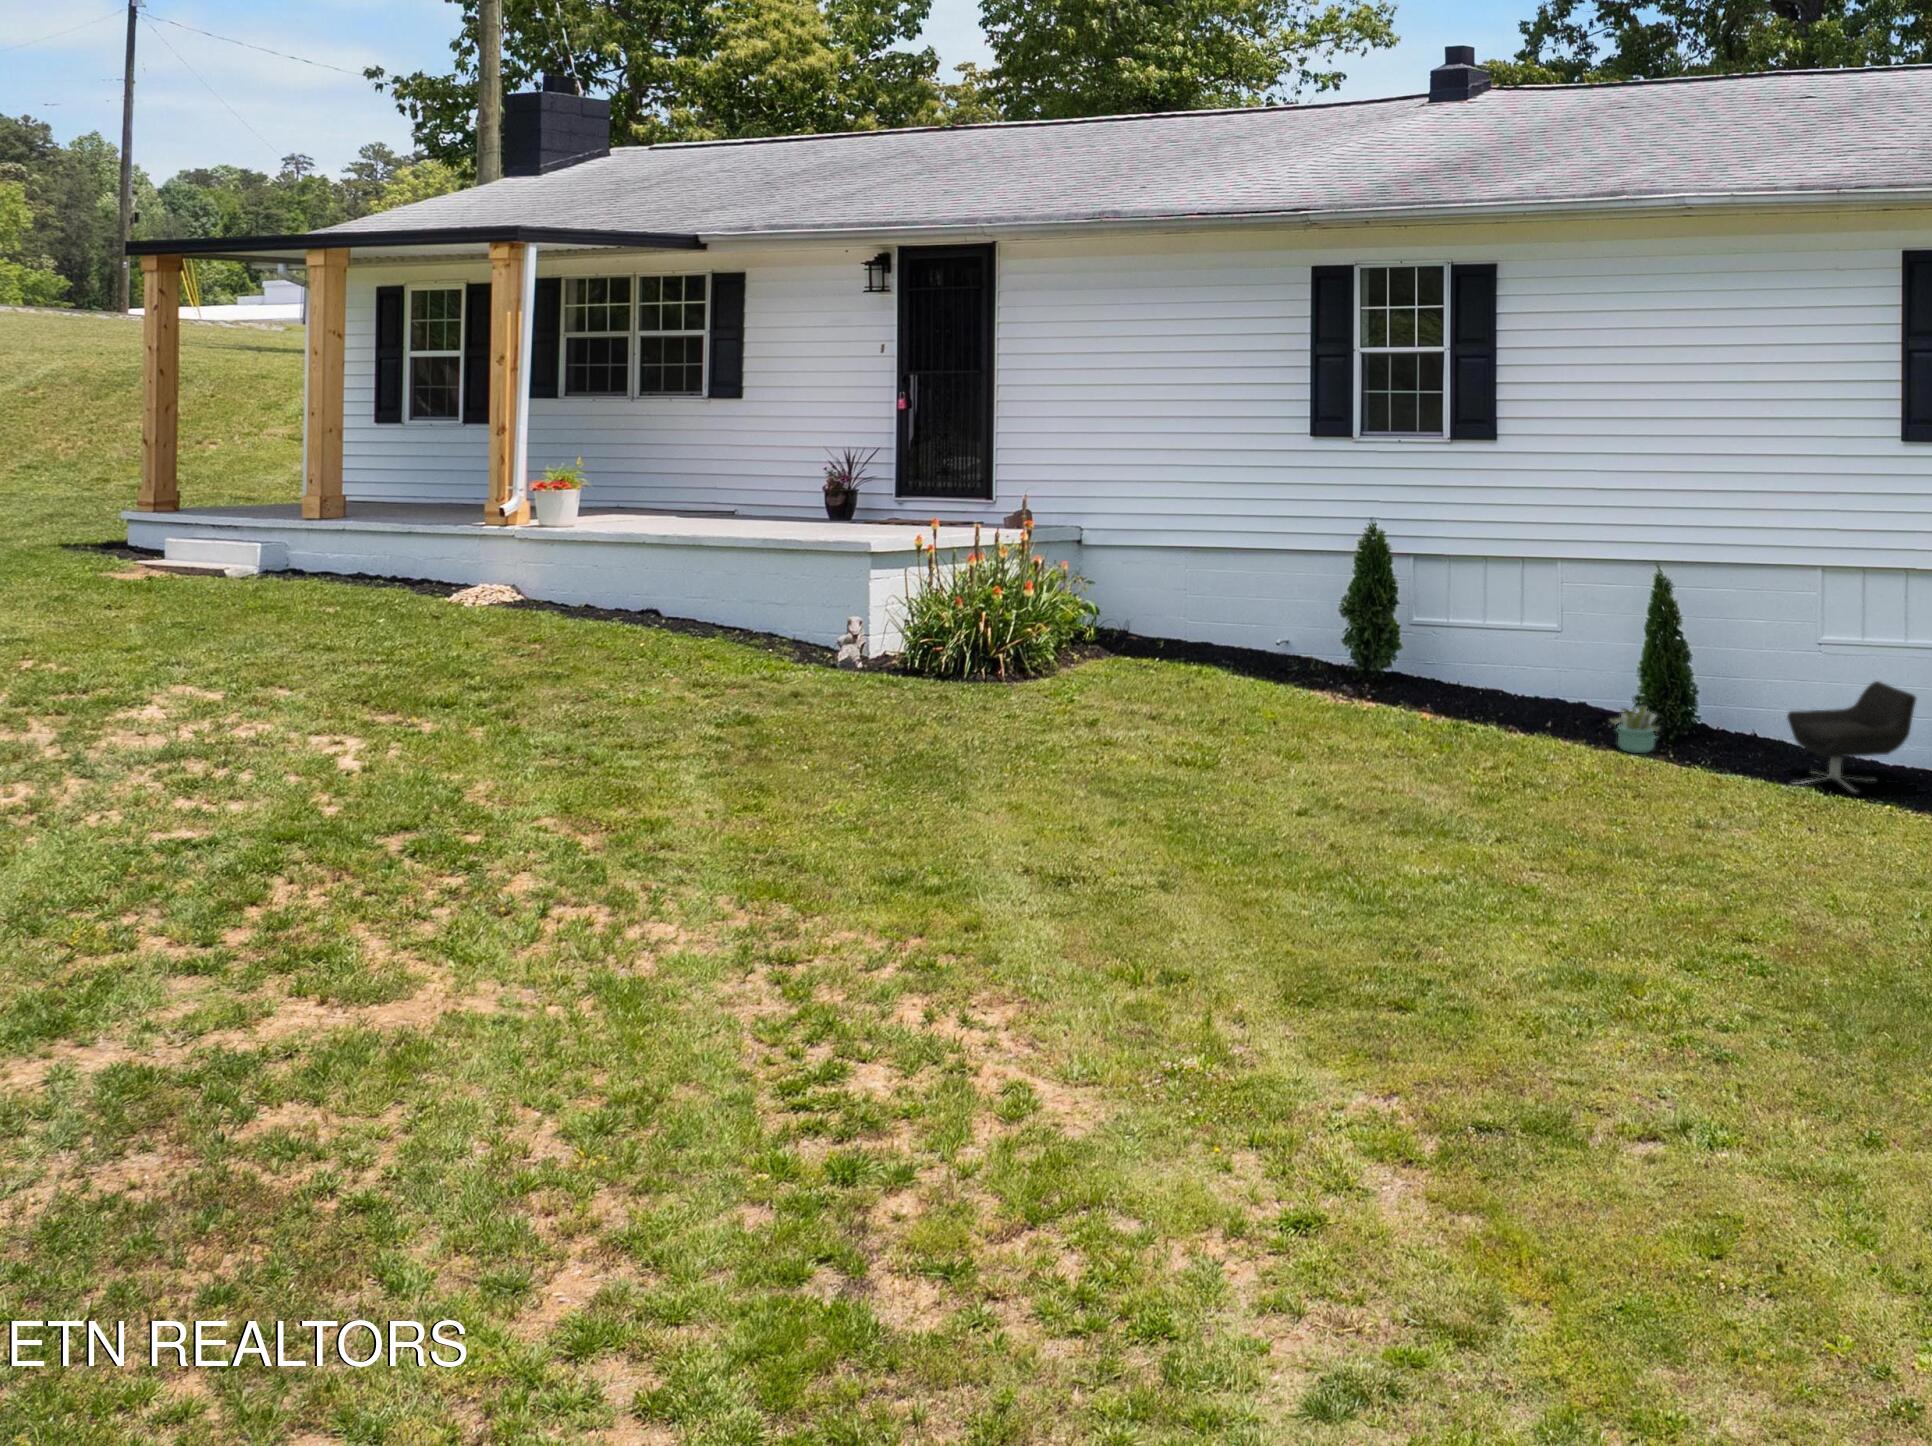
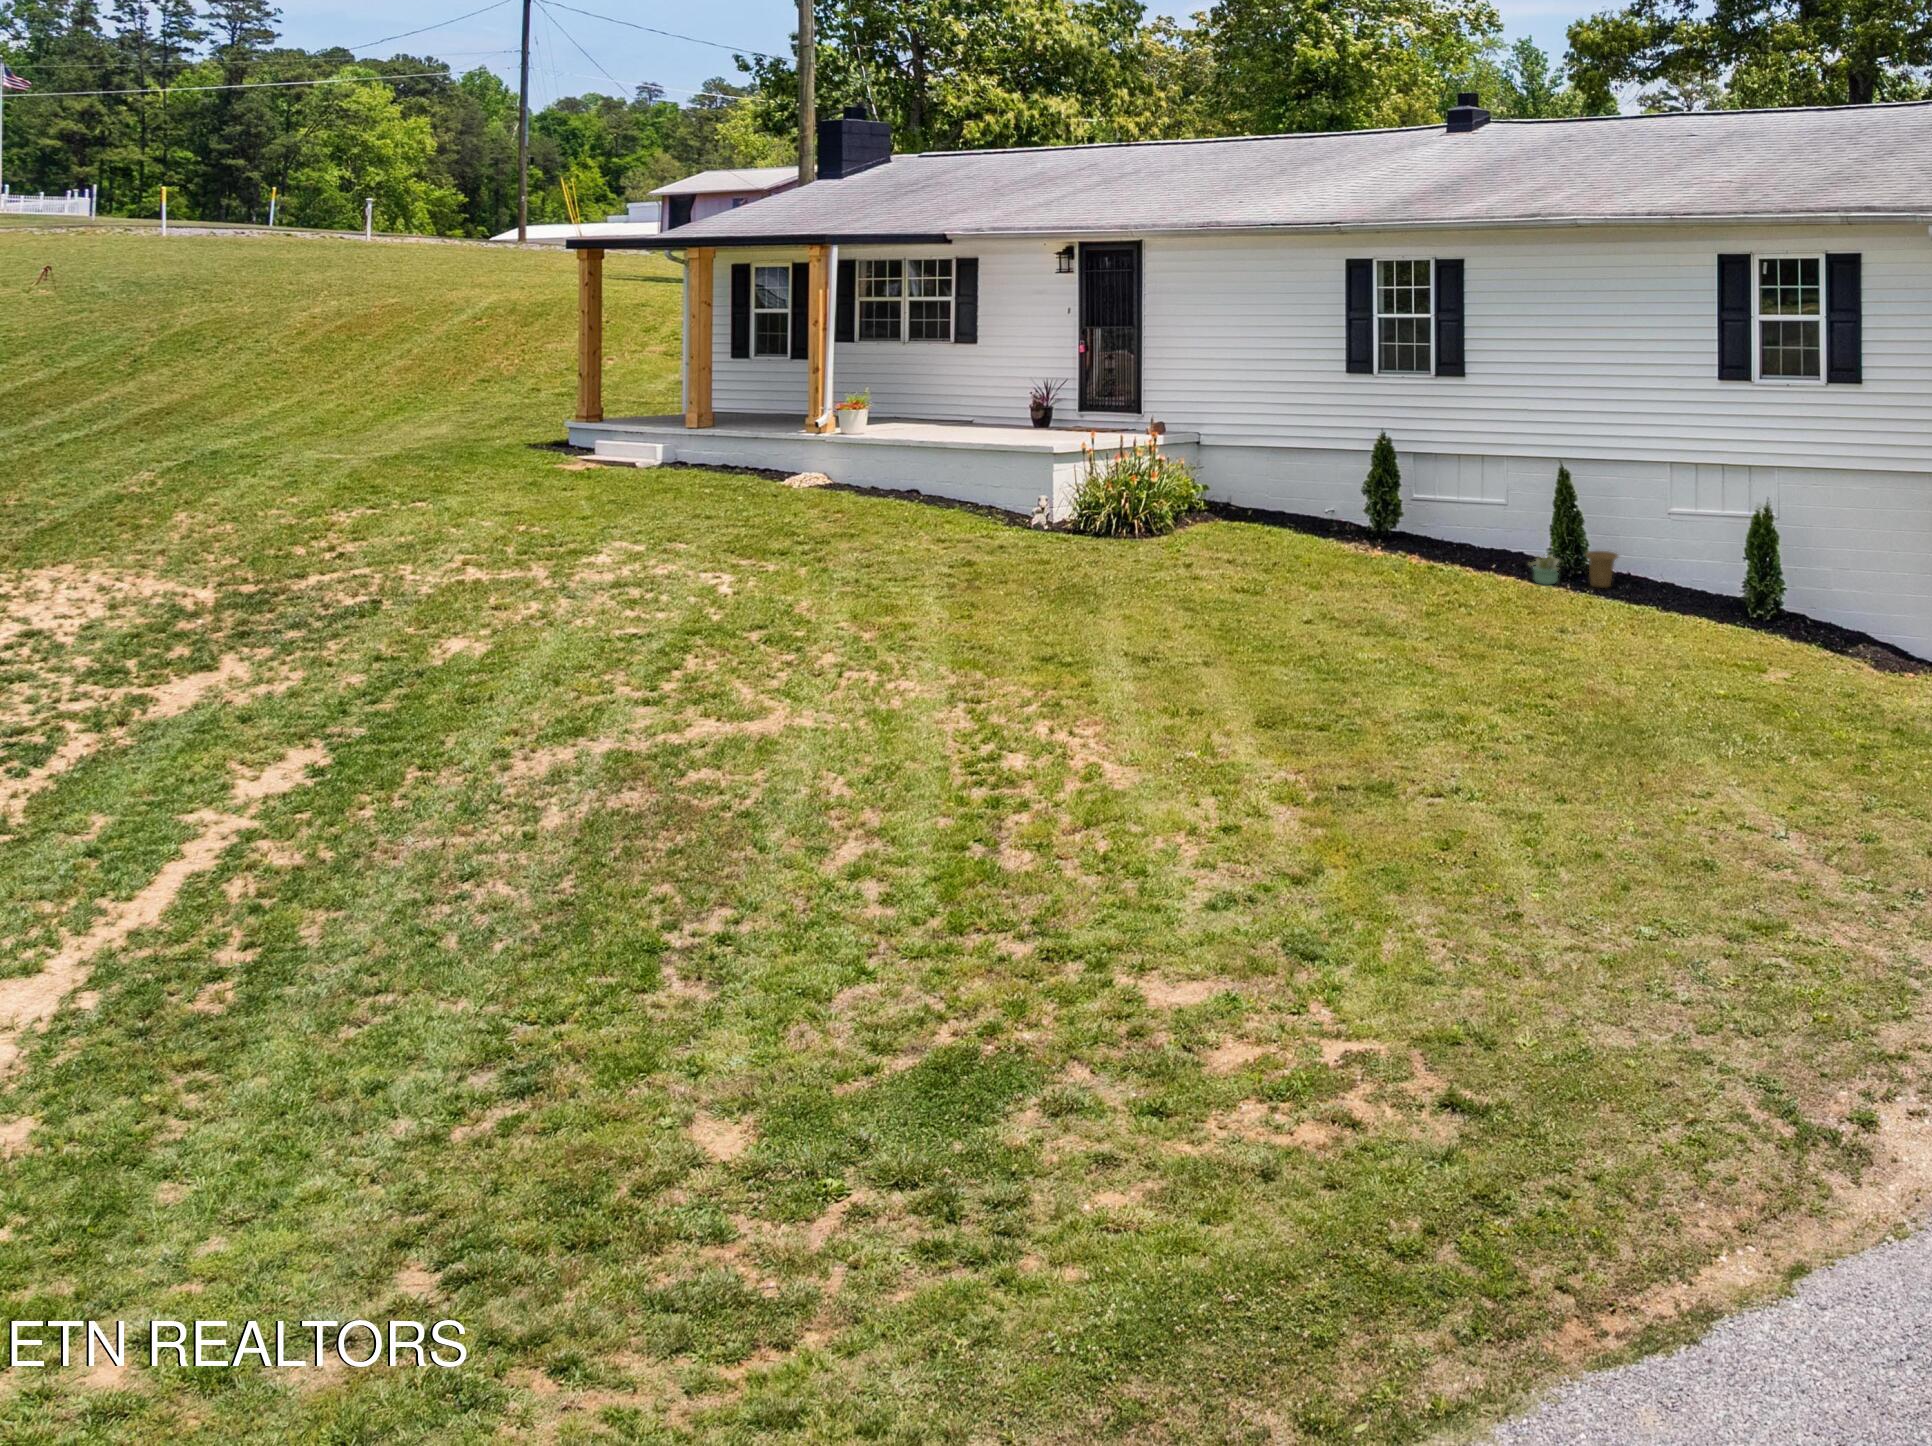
lounge chair: present [1787,681,1916,791] -> none [1640,538,1723,610]
basket: none [1696,701,1747,758] -> present [1586,551,1618,587]

